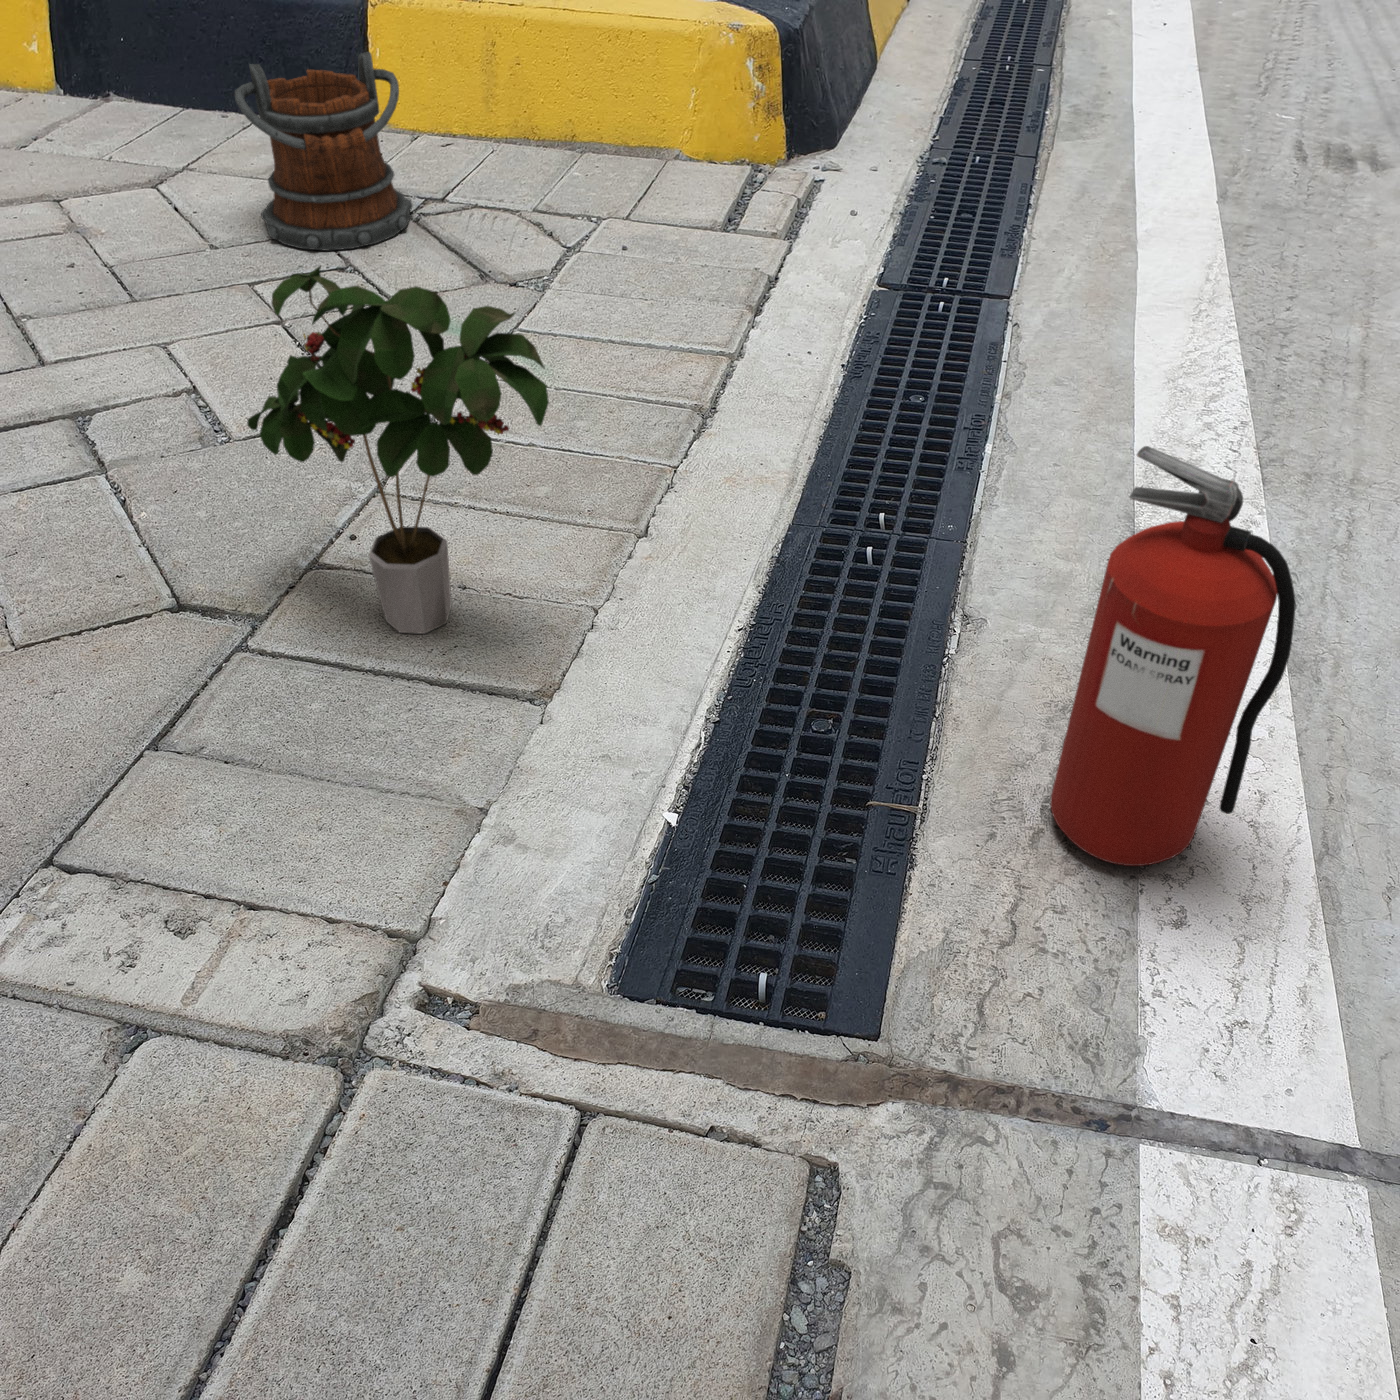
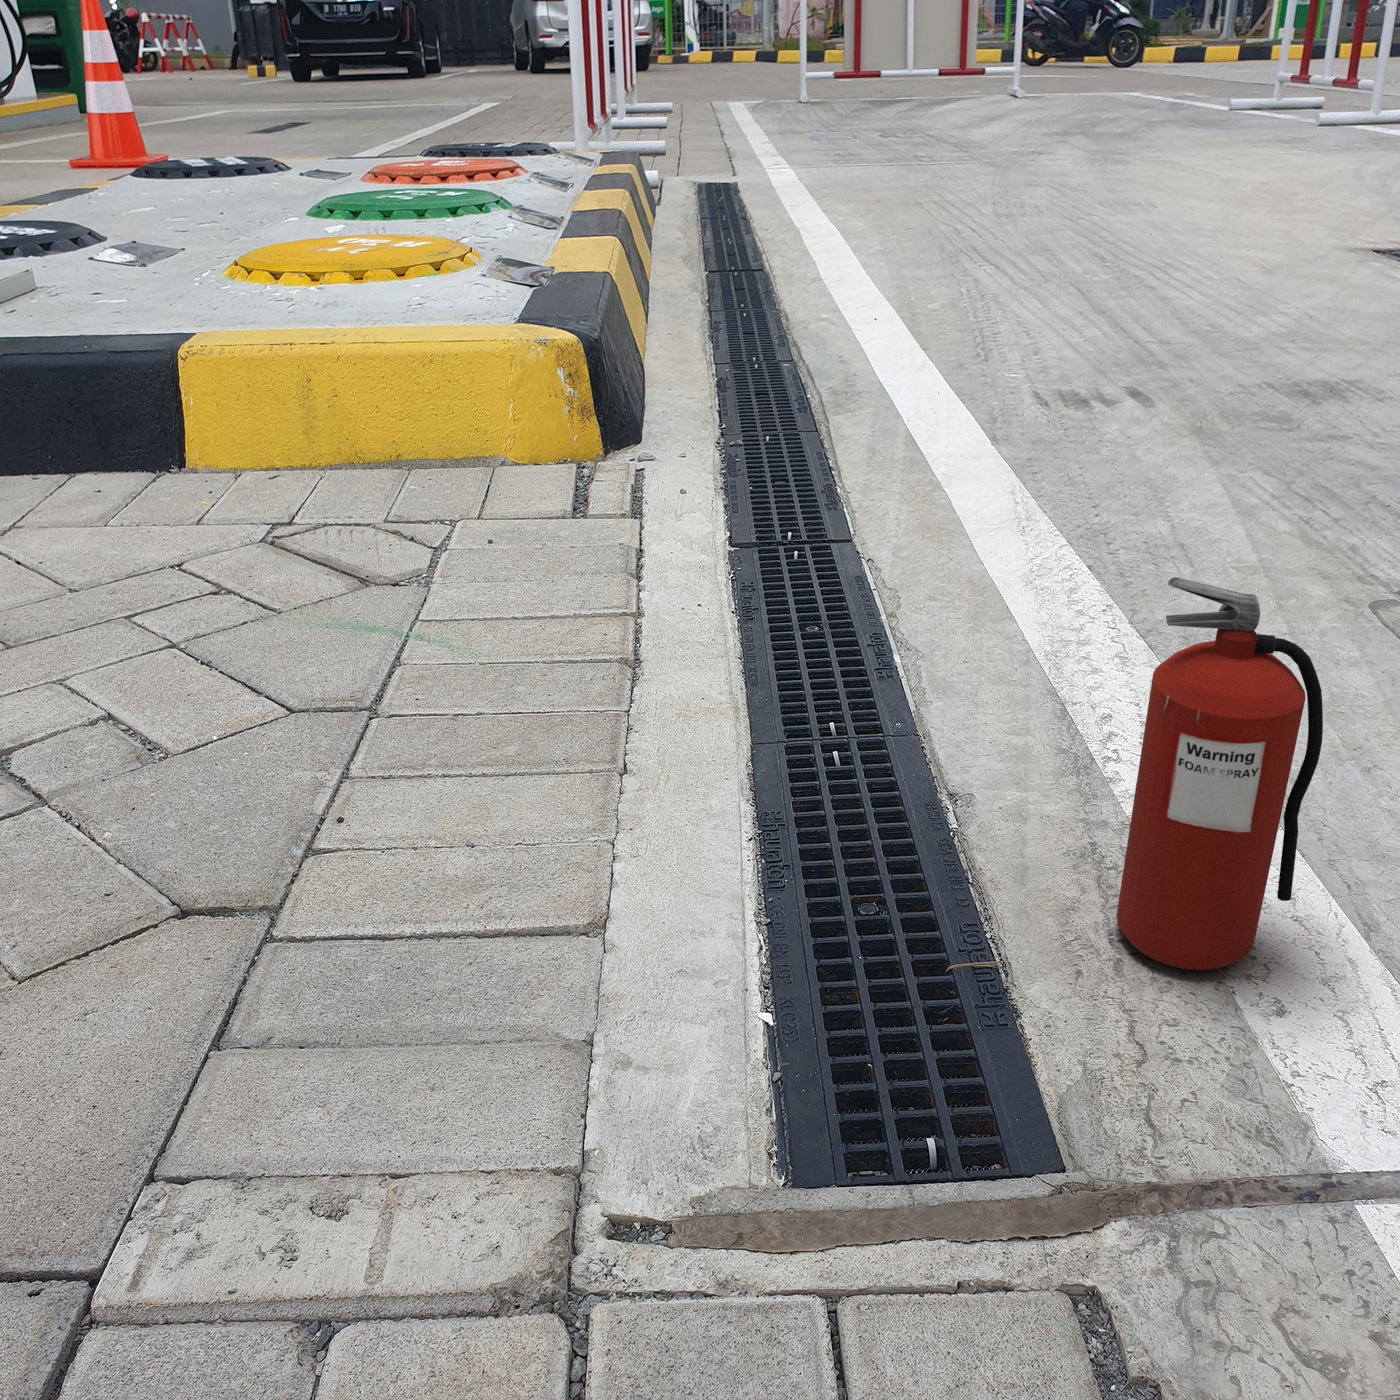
bucket: present [235,52,413,251] -> none [90,390,268,578]
potted plant: present [247,266,549,634] -> none [254,539,586,897]

